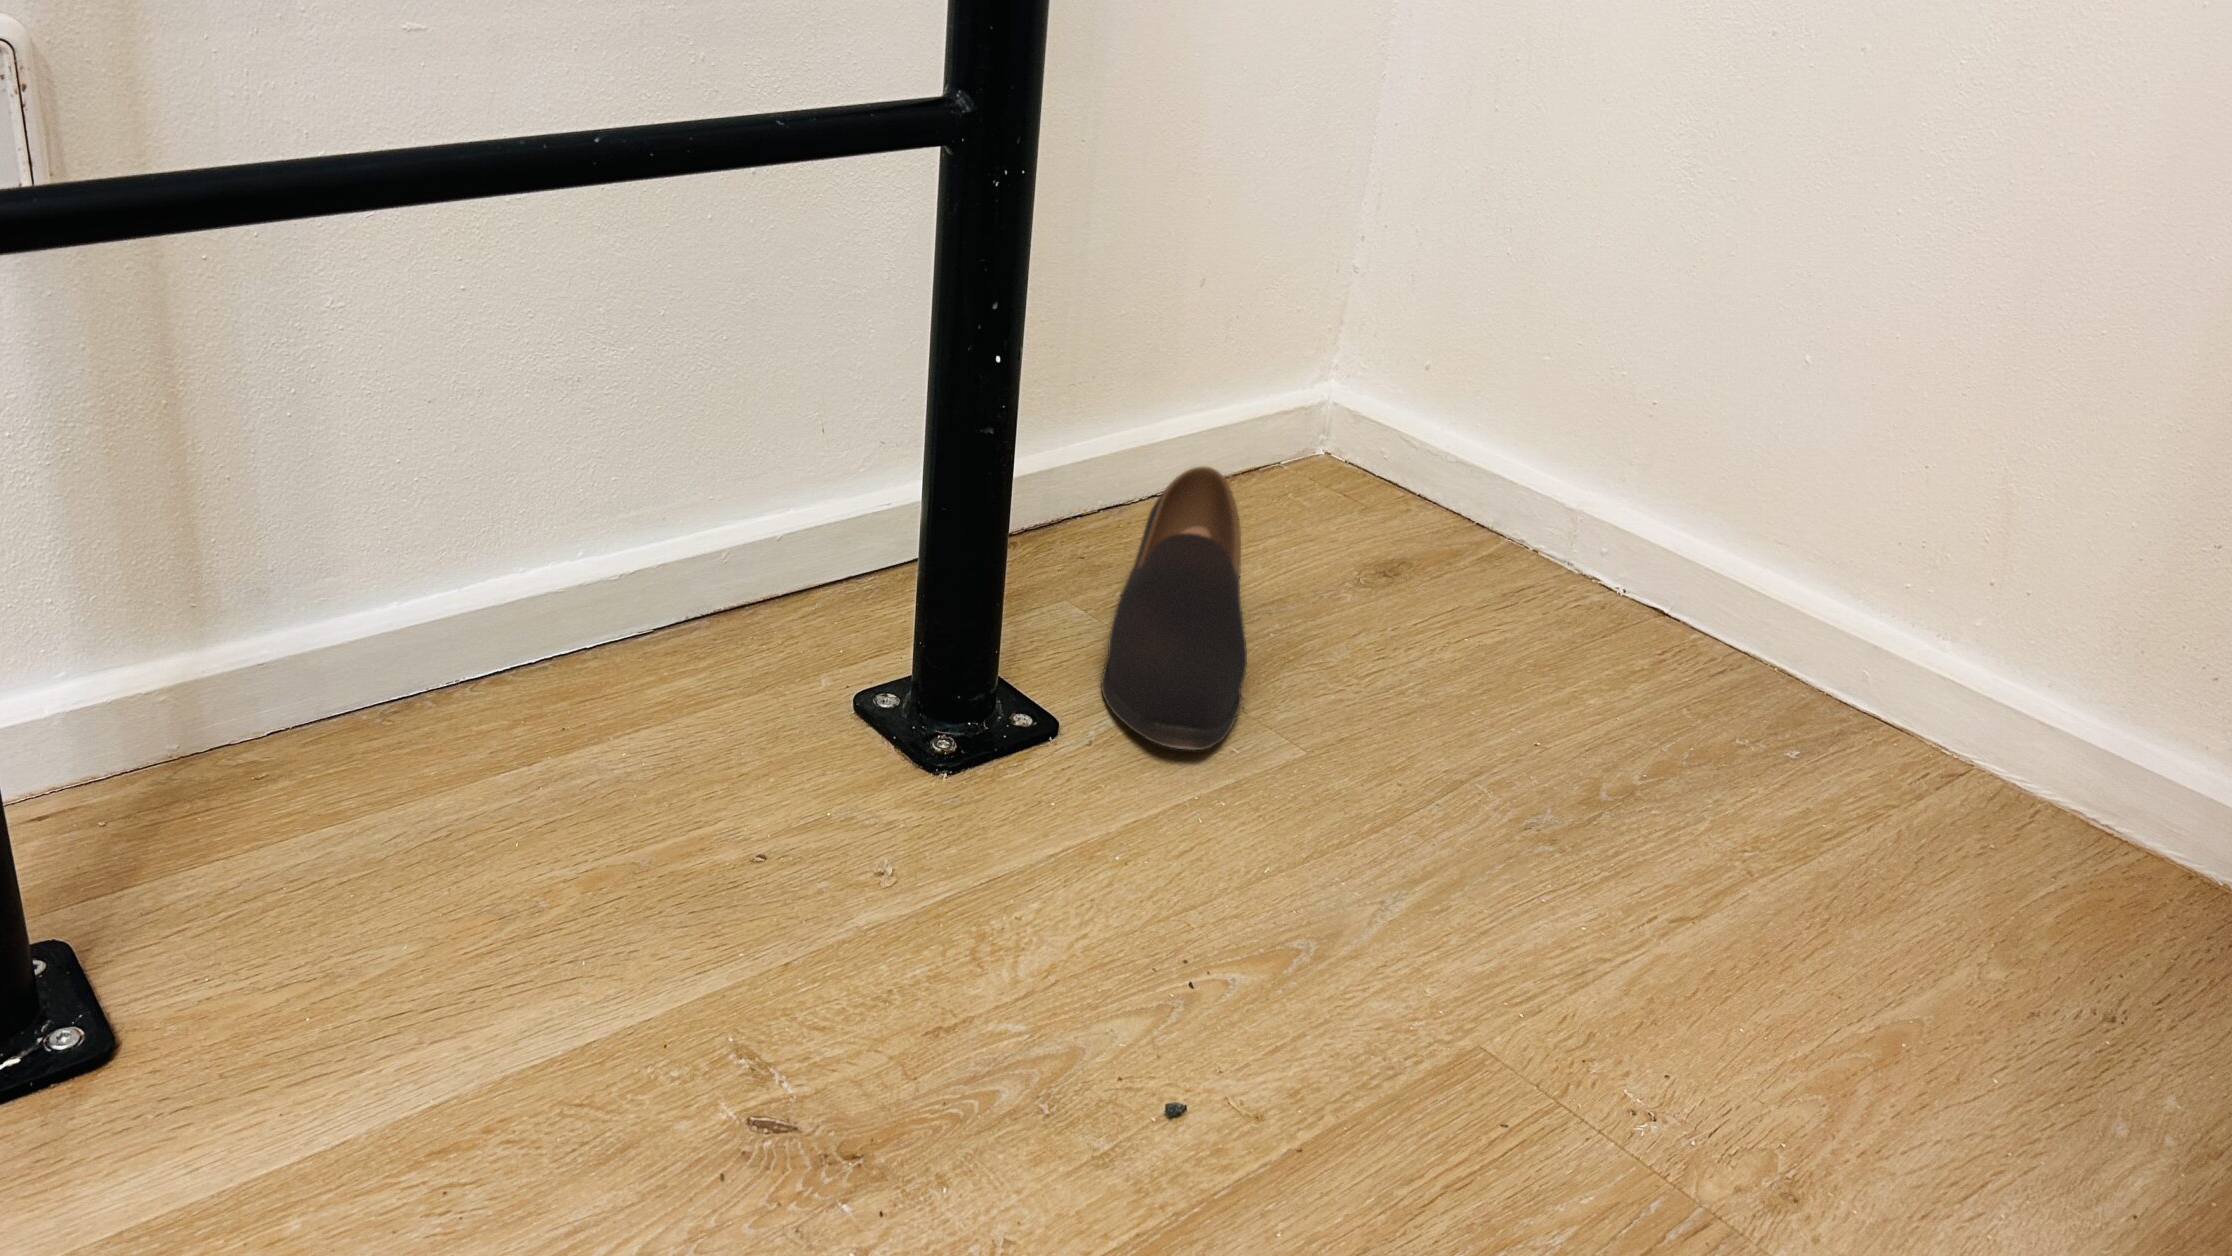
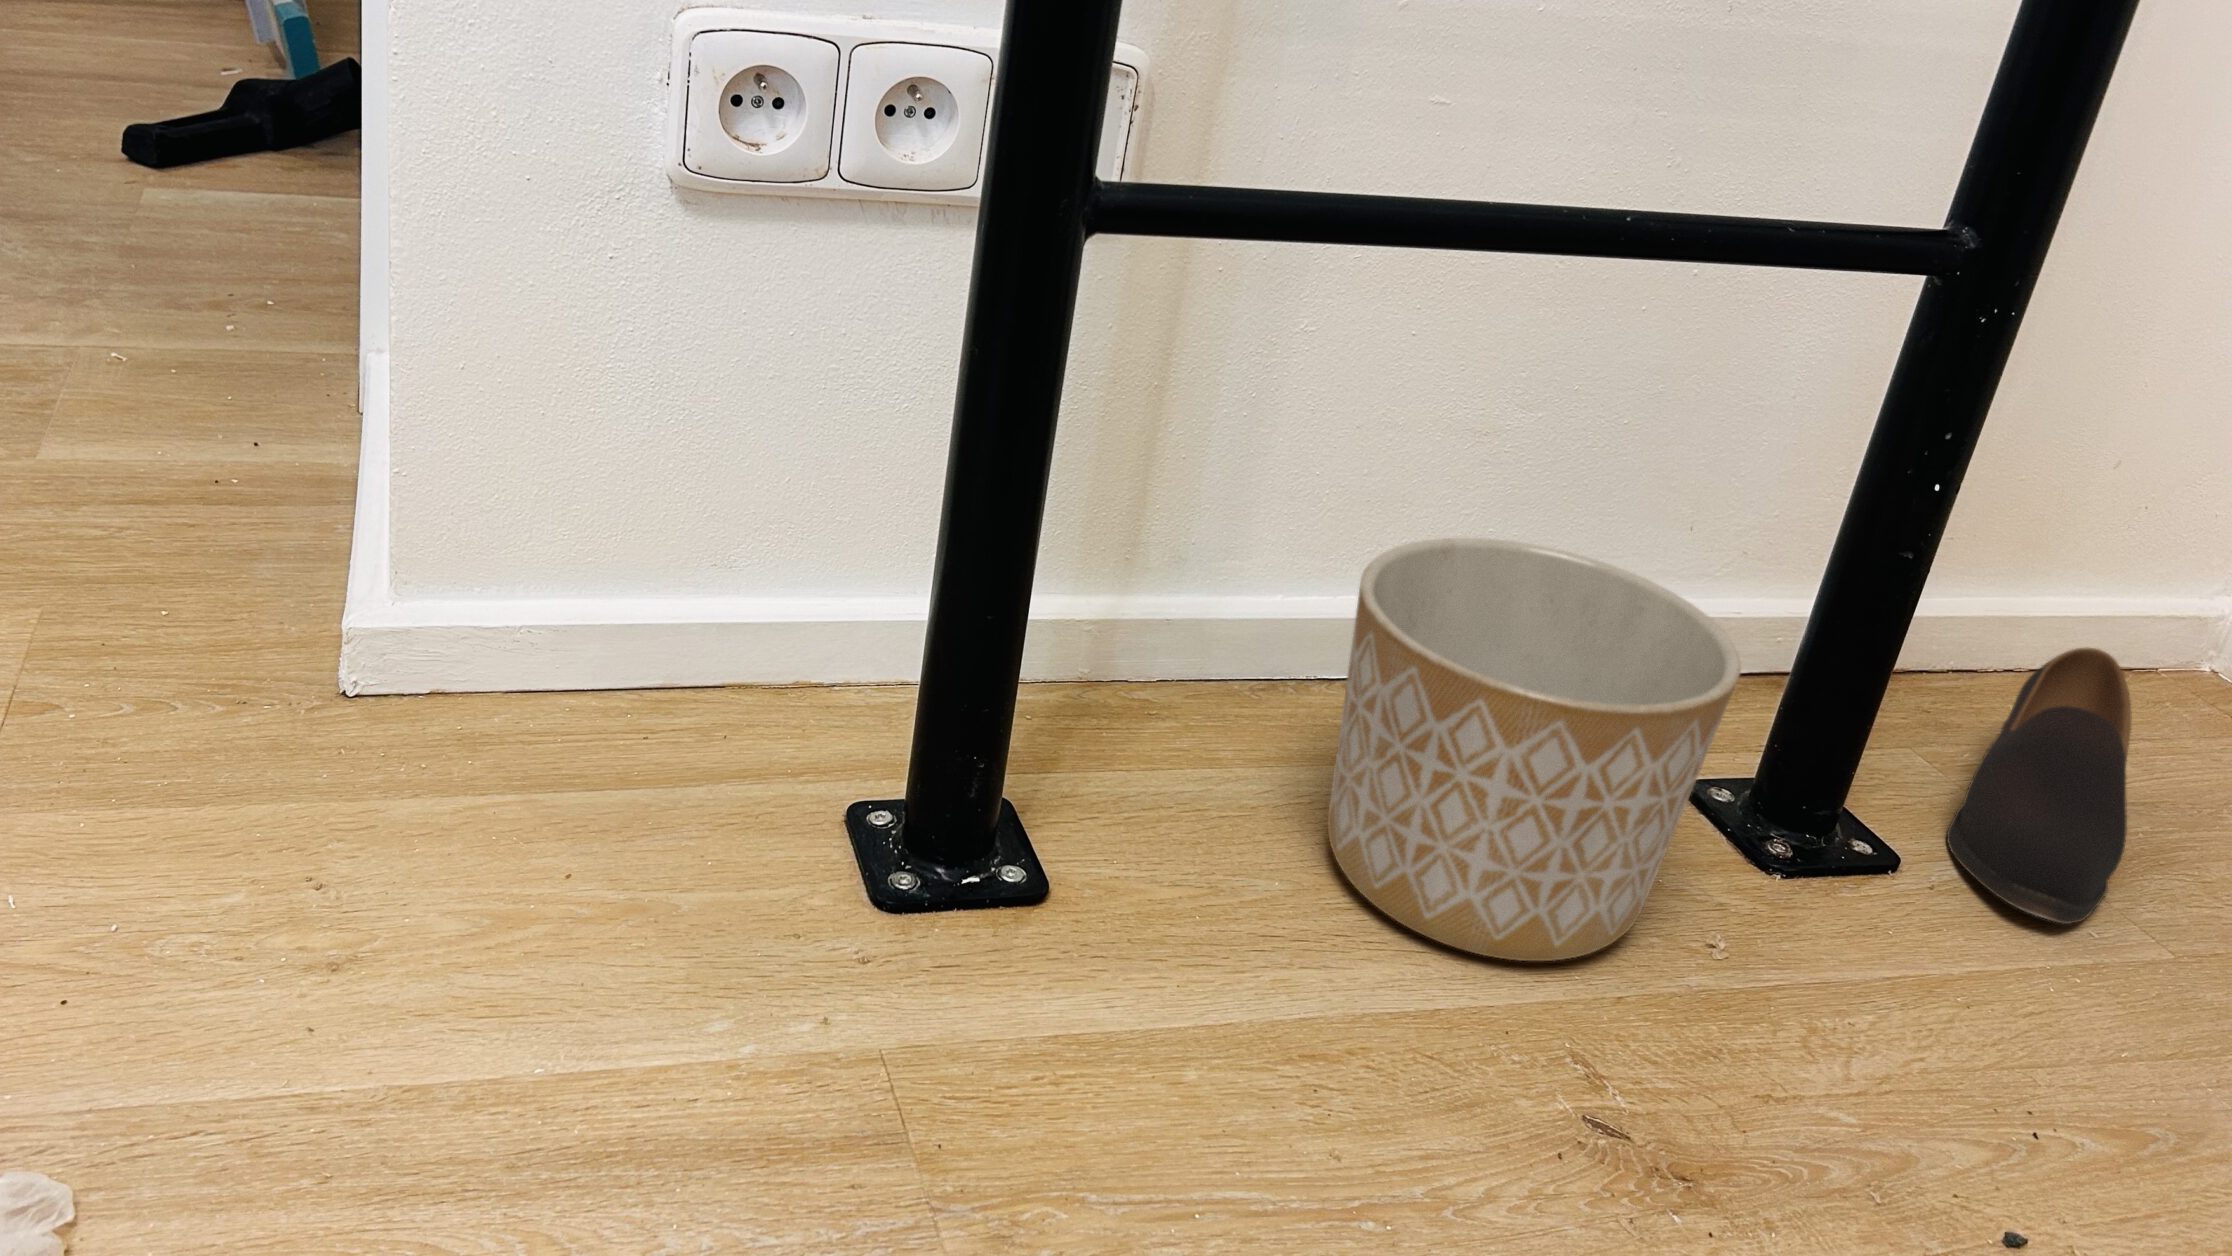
planter: none [410,498,829,964] -> present [1328,538,1741,961]

